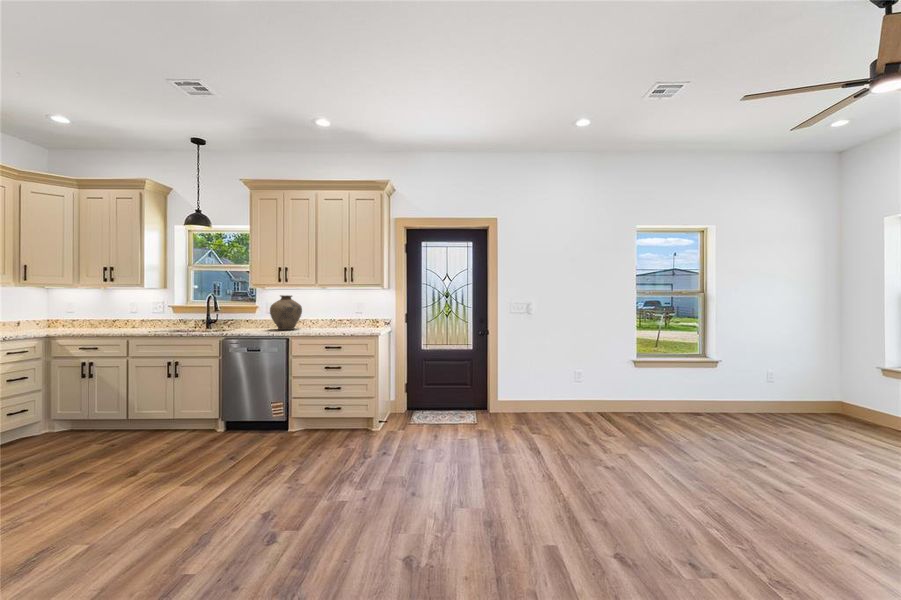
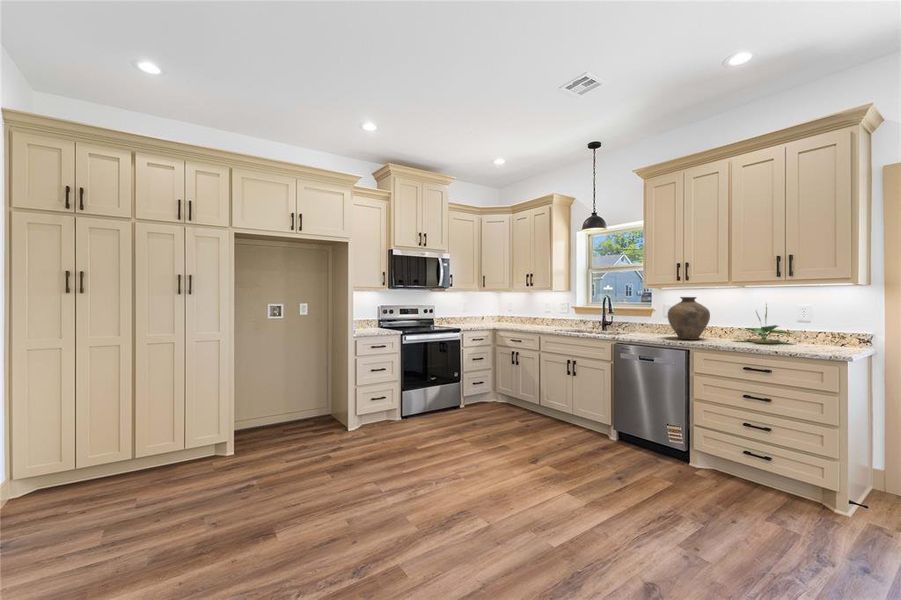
potted plant: none [317,300,354,329] -> present [738,307,792,343]

